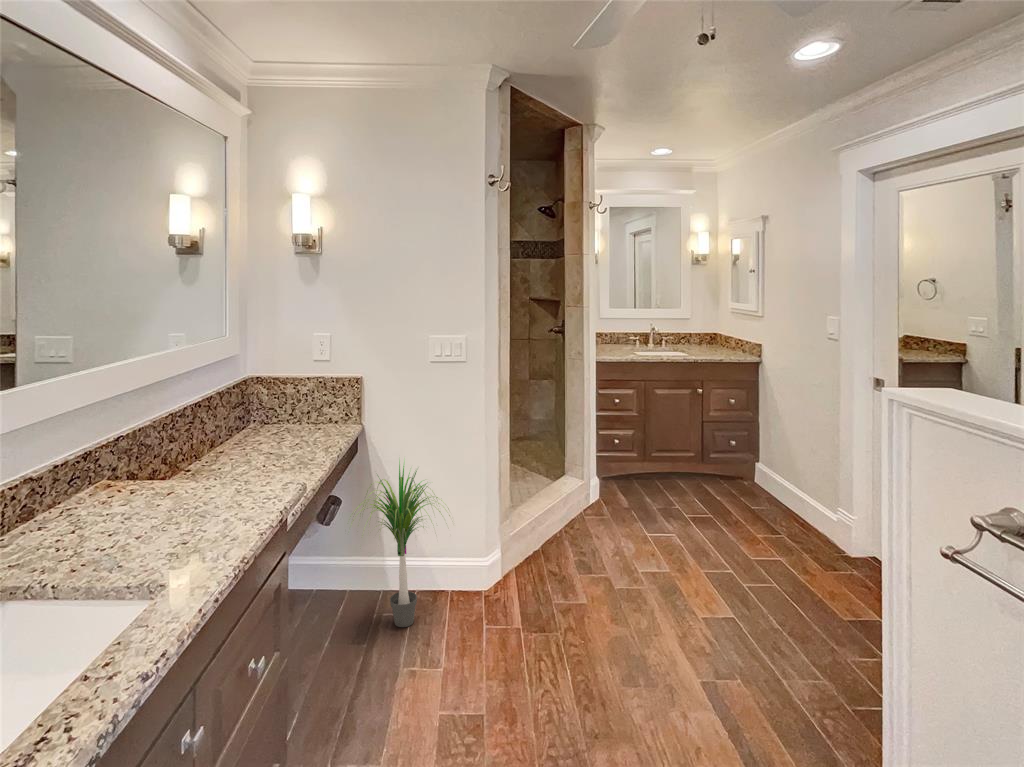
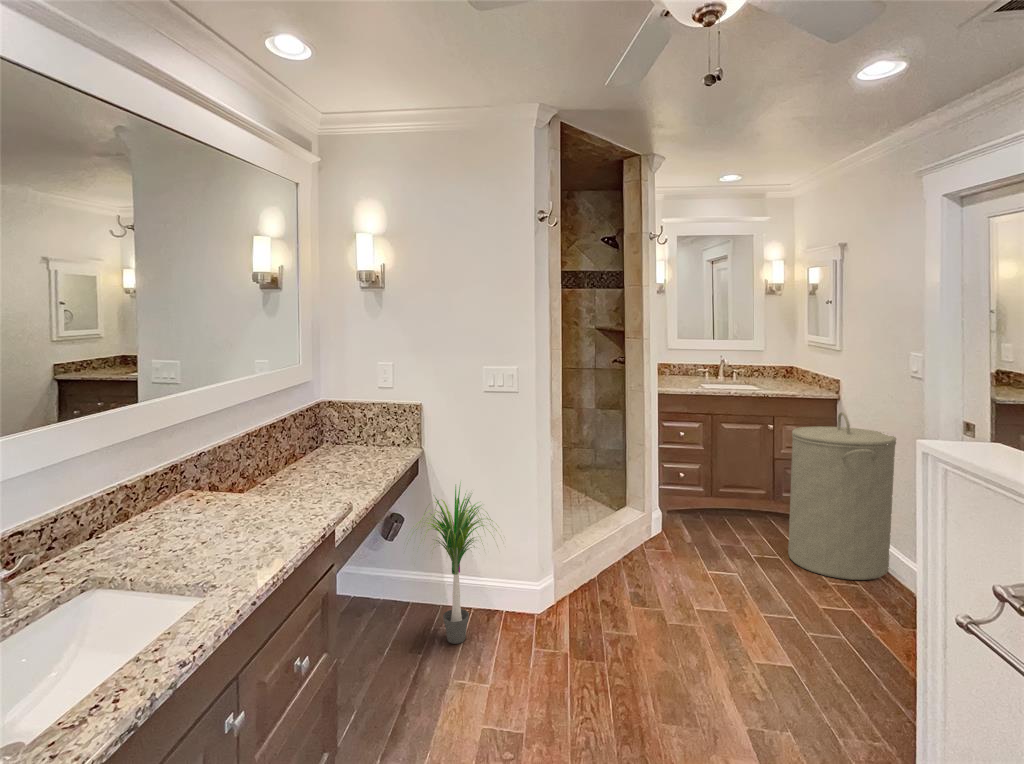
laundry hamper: none [714,380,811,537] -> present [788,412,896,580]

